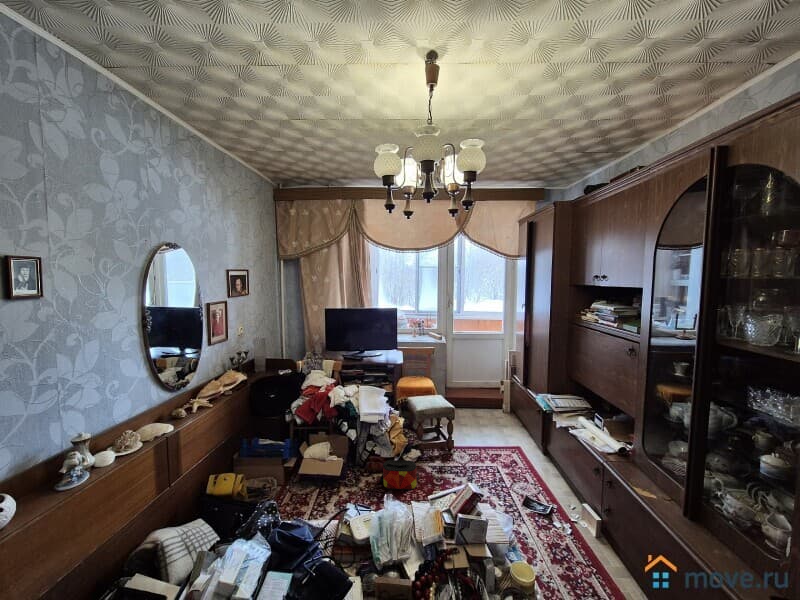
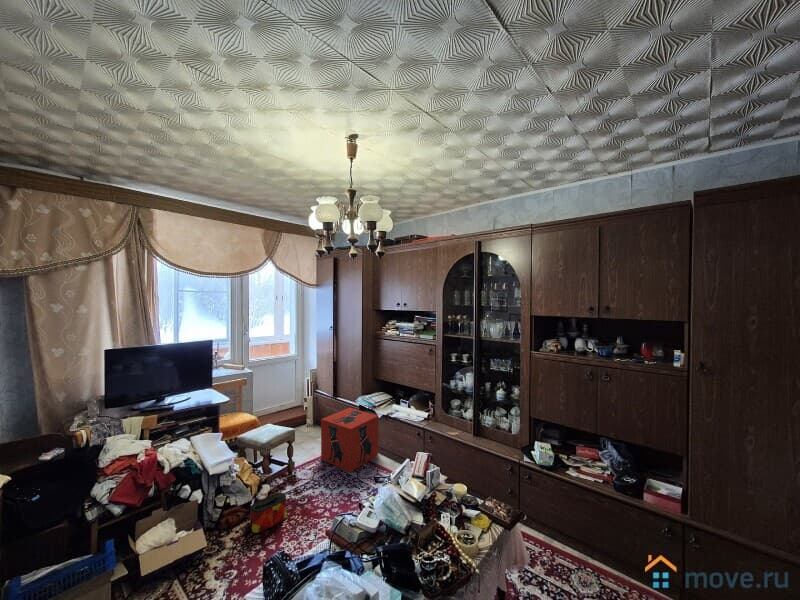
storage box: none [488,404,559,479] -> present [321,408,378,472]

